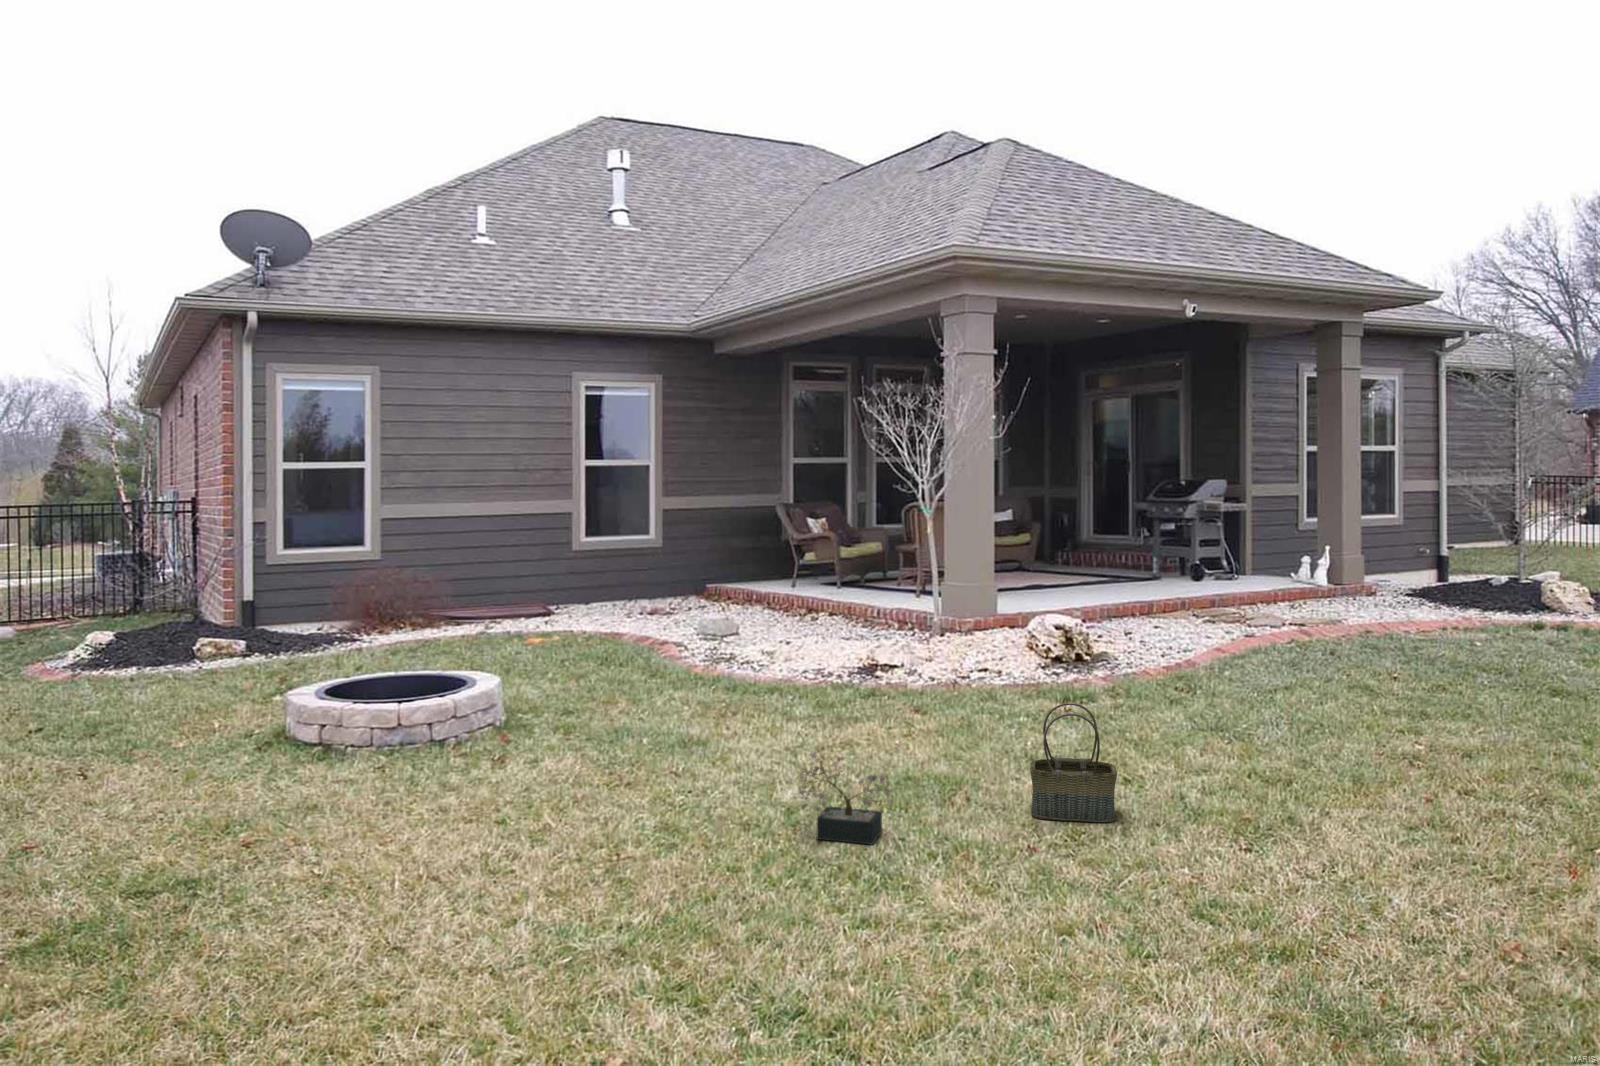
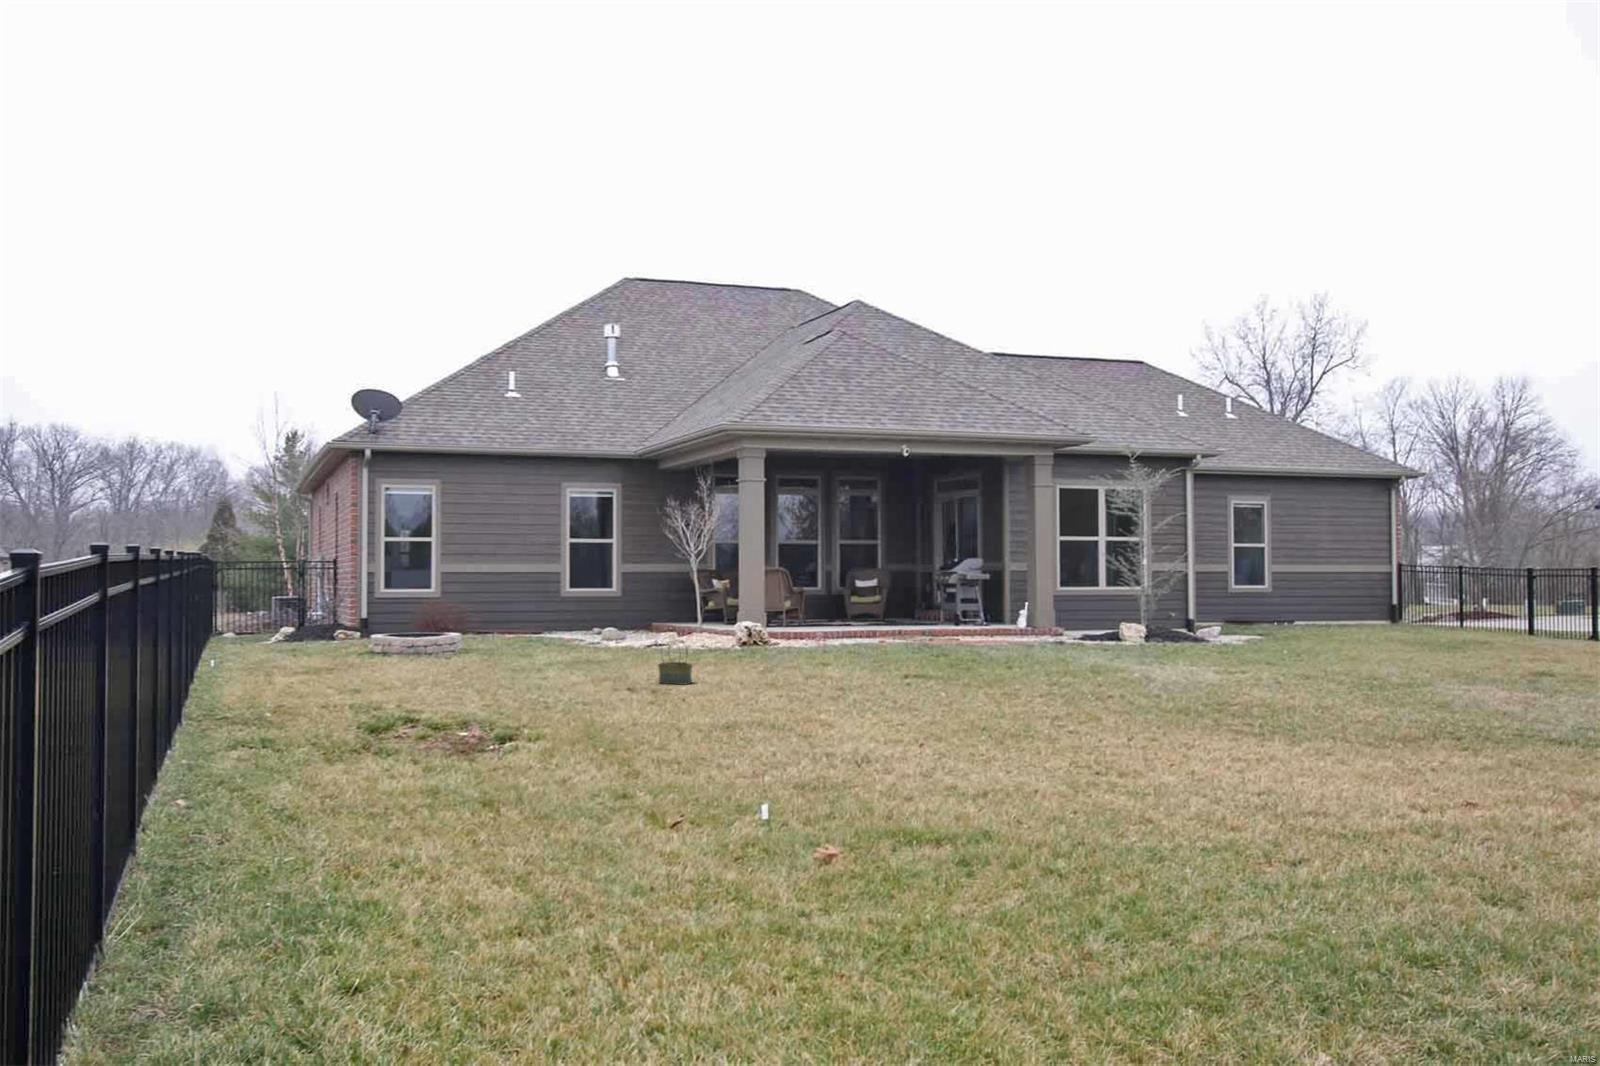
decorative plant: present [797,749,894,845] -> none [563,653,601,686]

